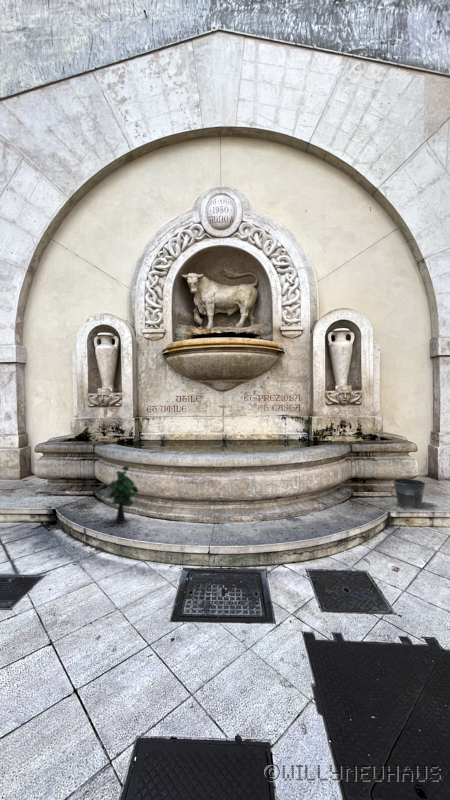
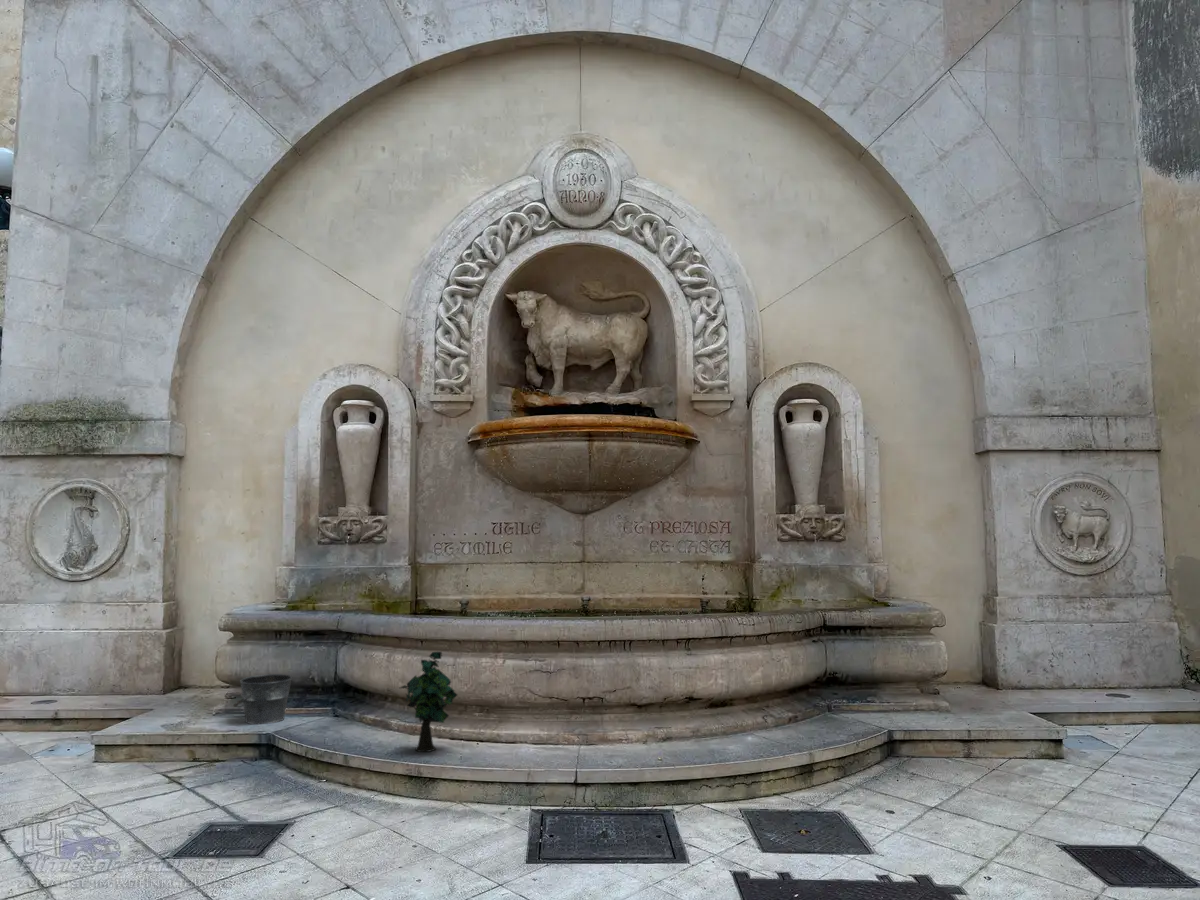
bucket: present [391,479,425,508] -> present [234,674,292,724]

